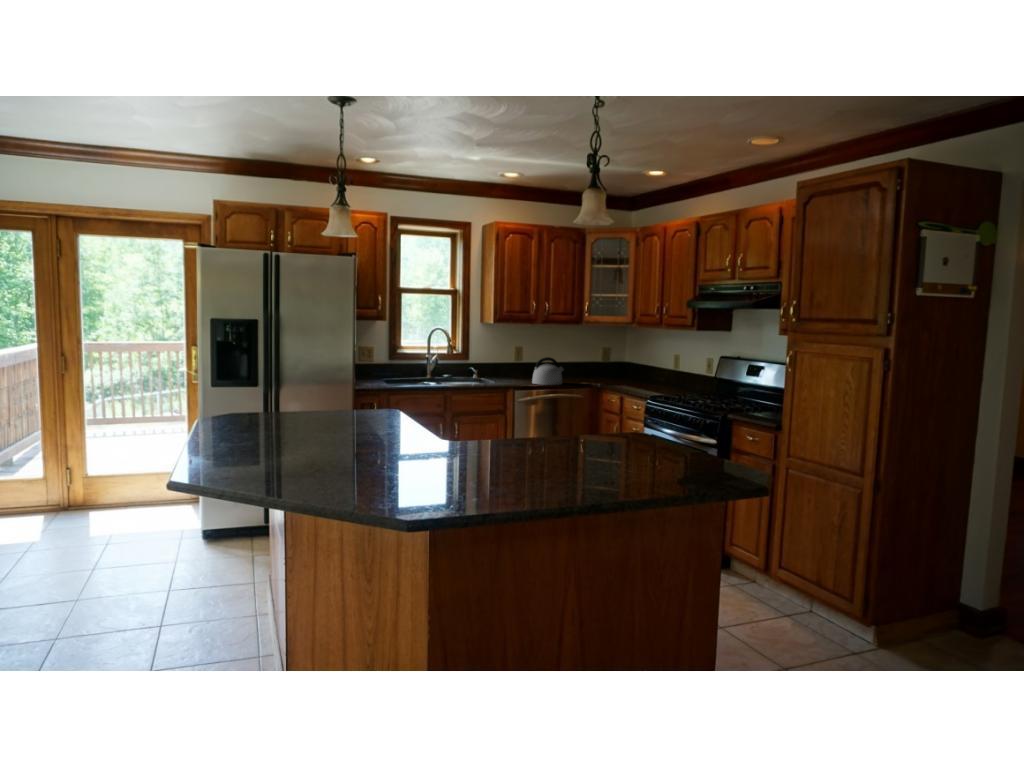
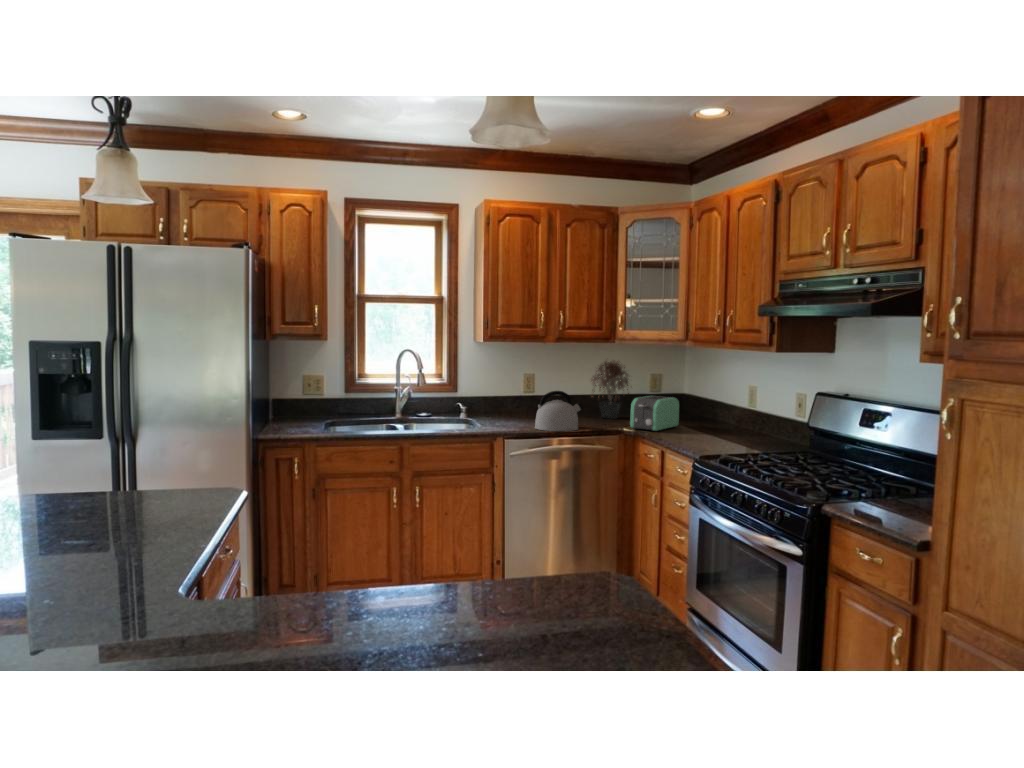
potted plant: none [563,335,594,378] -> present [592,361,629,419]
toaster: none [597,361,629,385] -> present [630,396,679,431]

